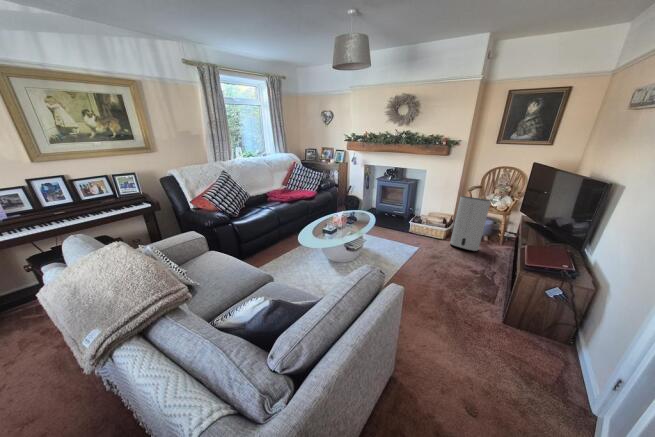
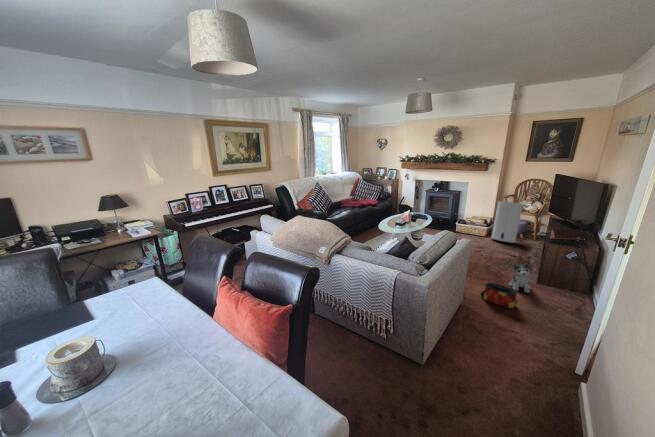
plush toy: none [468,308,500,353] -> present [509,263,531,293]
bag: none [425,346,480,396] -> present [481,283,517,309]

